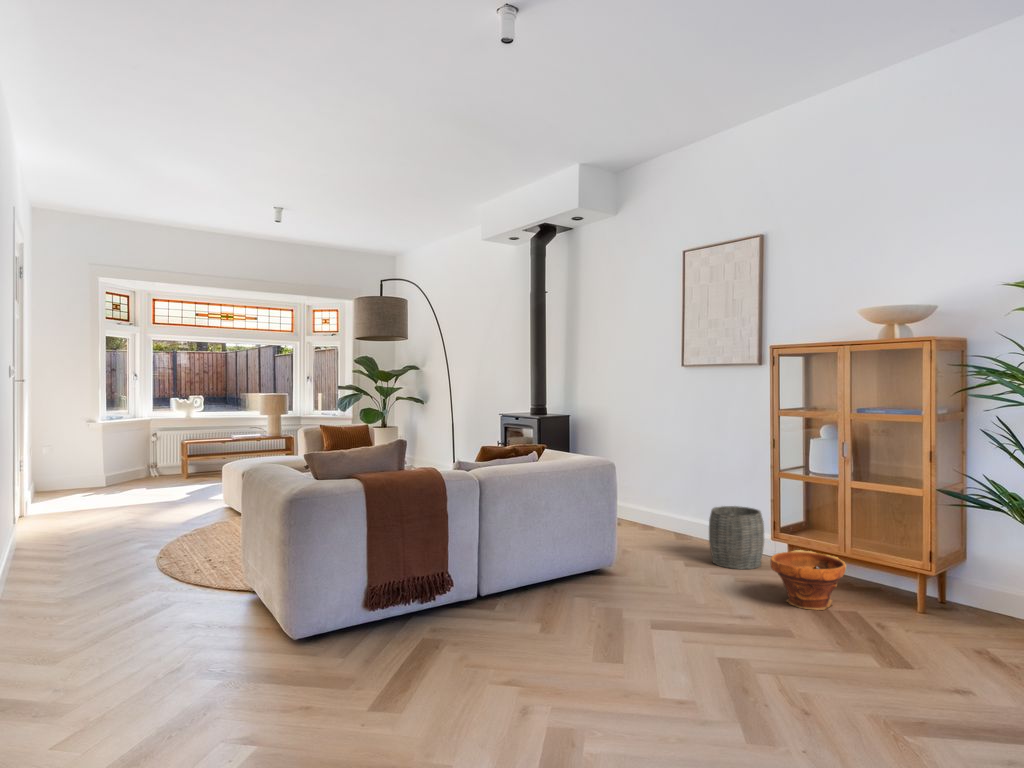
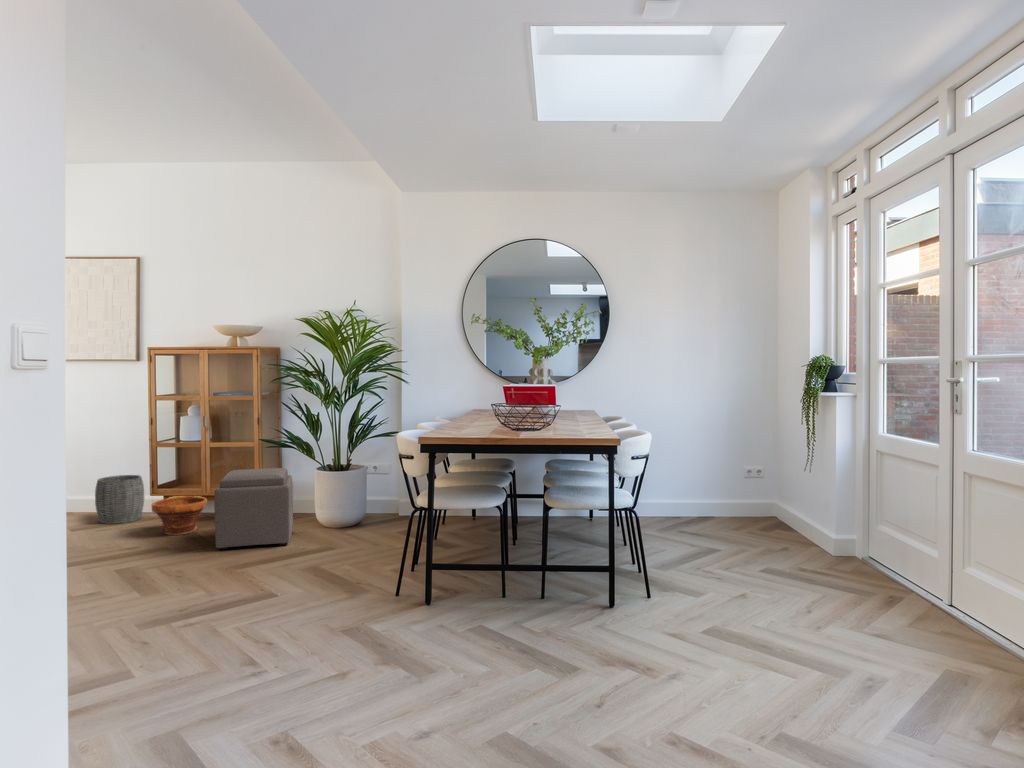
ottoman: none [859,533,996,684] -> present [214,468,293,549]

